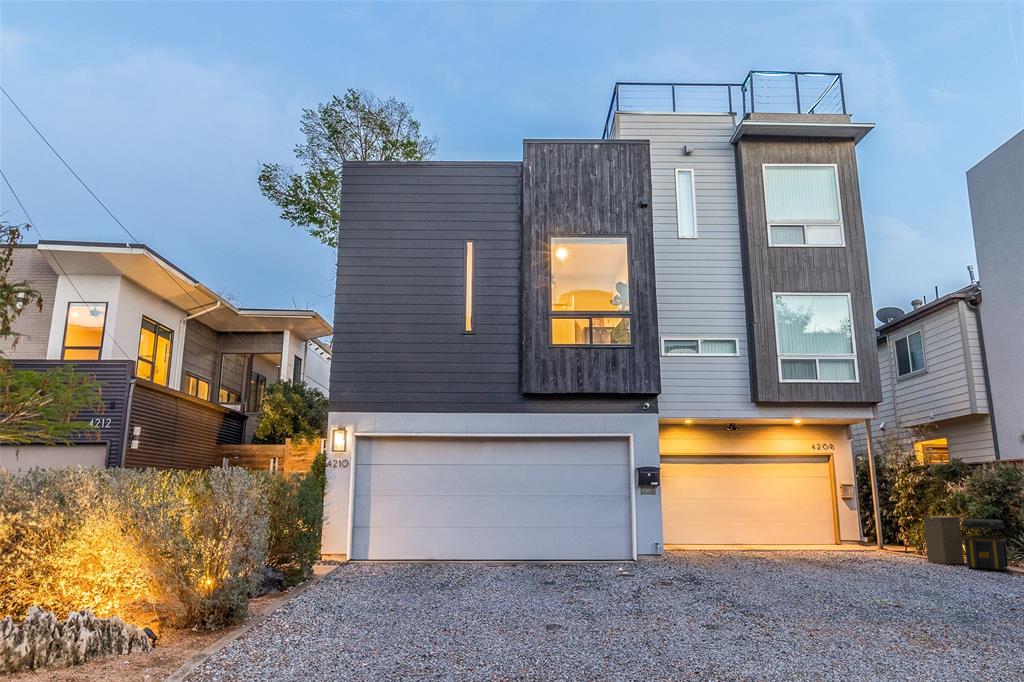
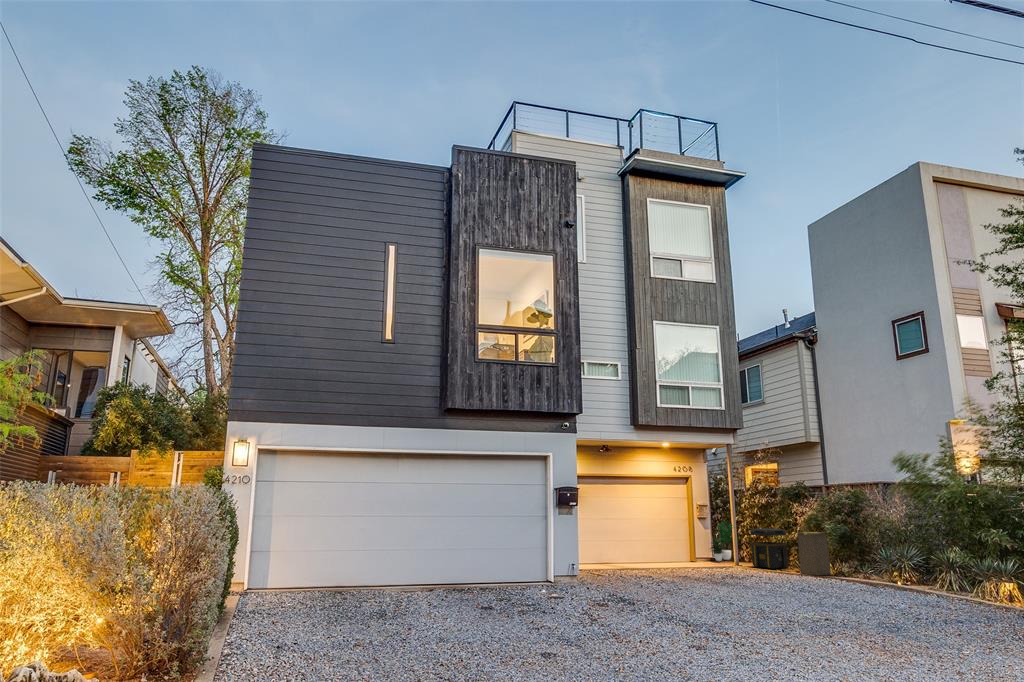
potted plant: none [836,501,867,546] -> present [710,521,733,561]
toolbox: present [962,519,1008,570] -> present [751,528,788,569]

